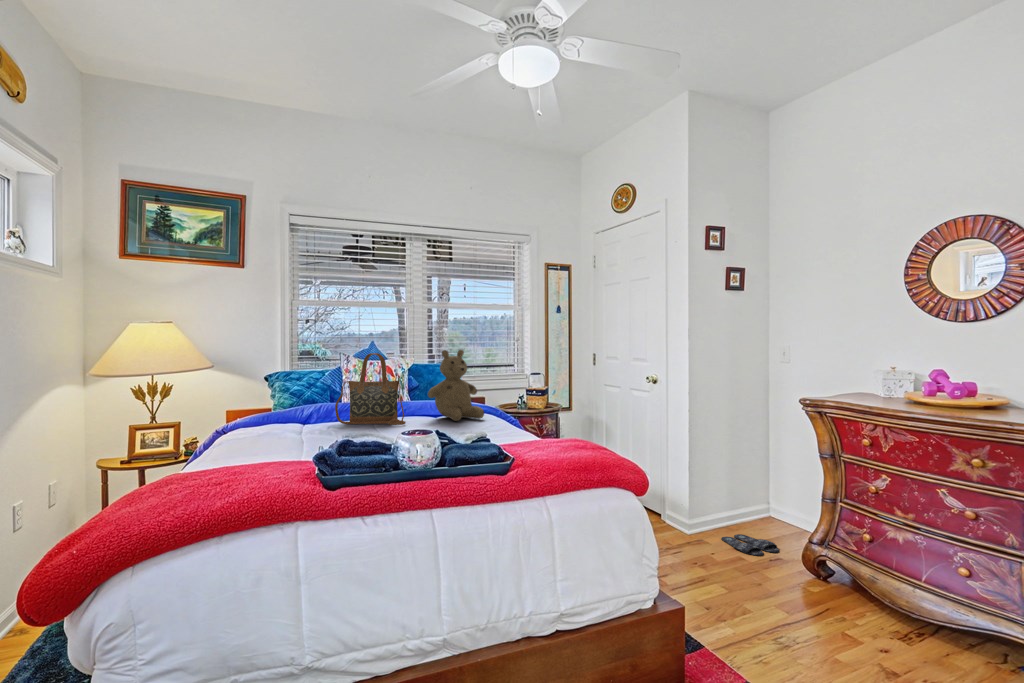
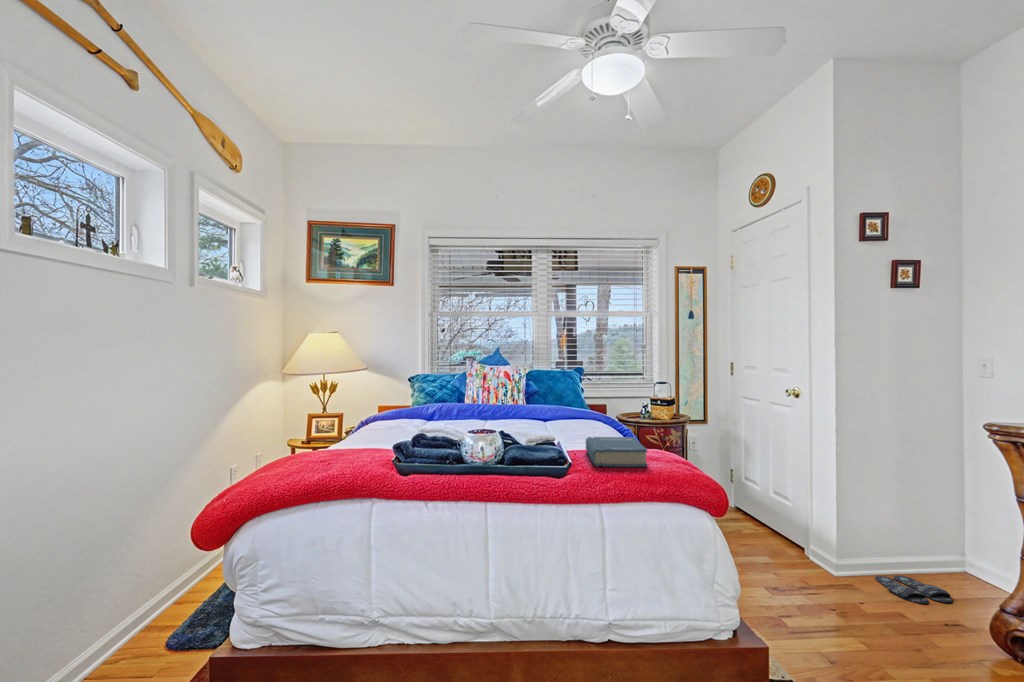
teddy bear: present [428,350,484,421] -> none [533,356,588,425]
handbag: present [335,353,406,425] -> none [451,359,510,426]
hardback book: none [508,431,580,463] -> present [586,437,648,467]

